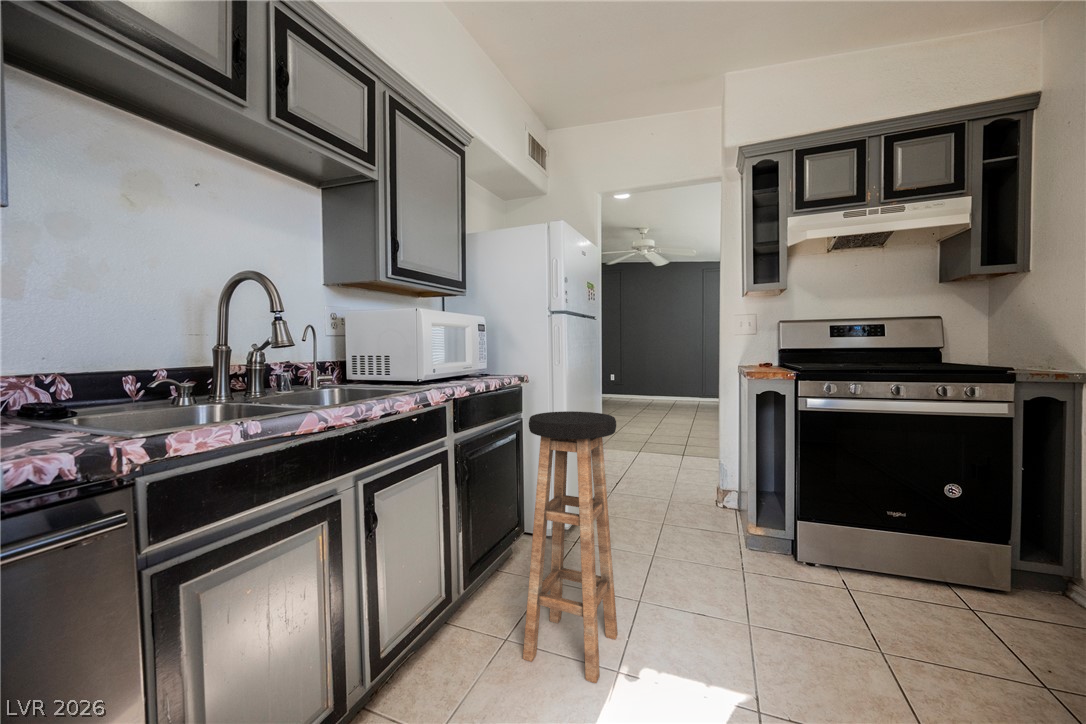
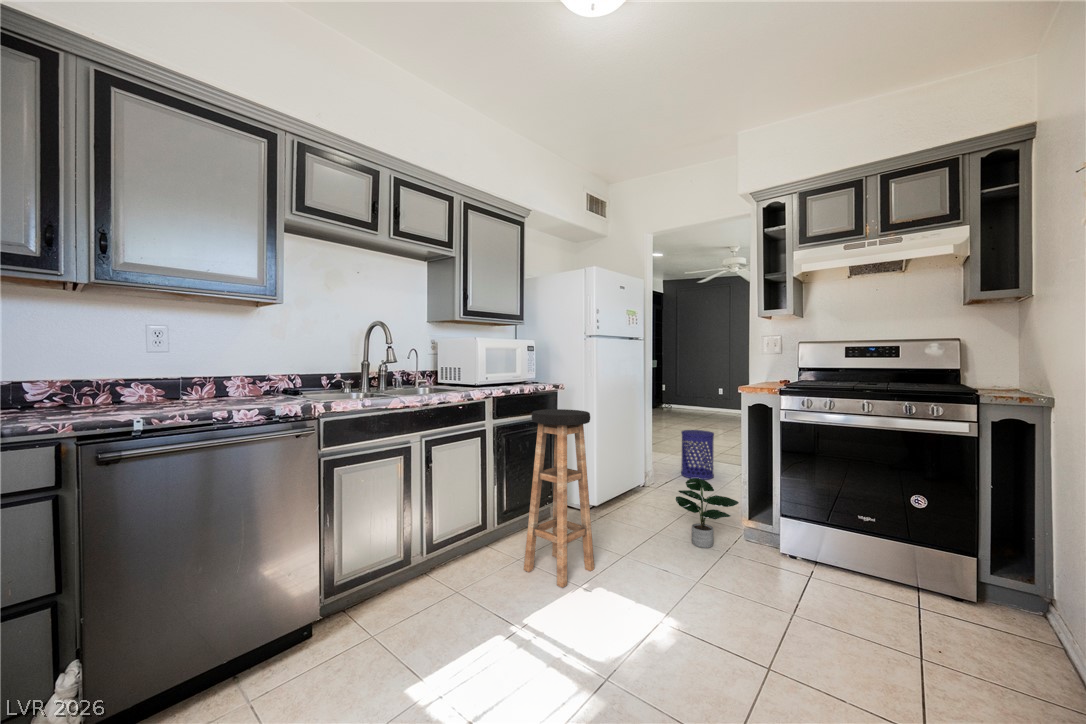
waste bin: none [626,419,661,474] -> present [681,430,714,479]
potted plant: none [680,483,757,570] -> present [676,478,739,548]

